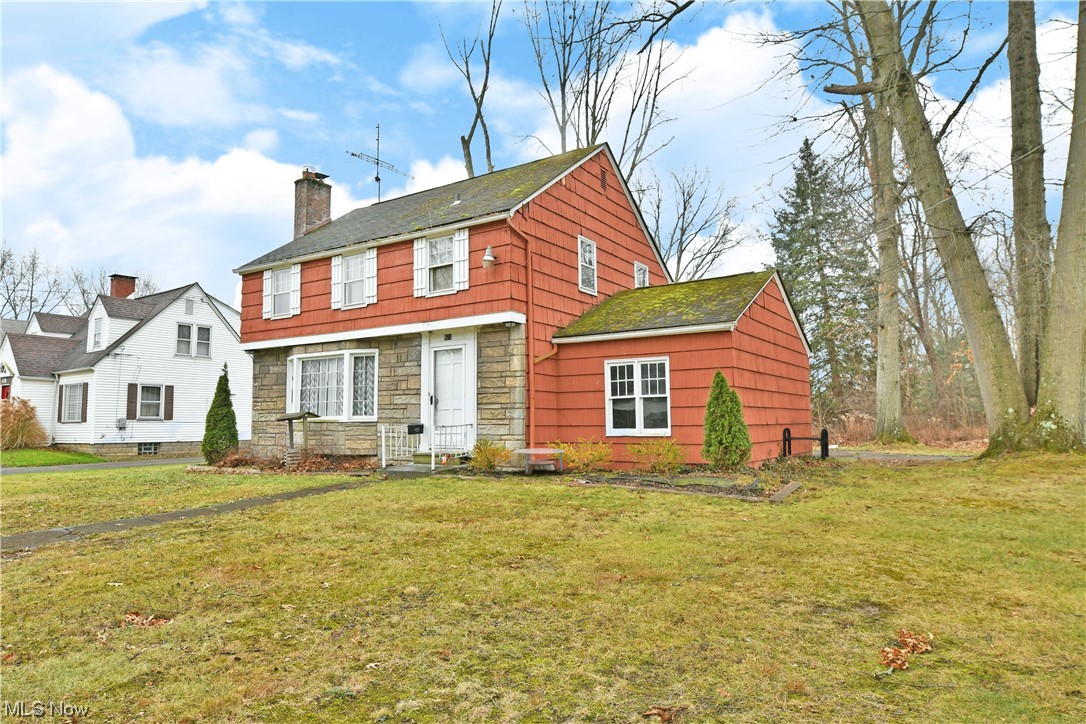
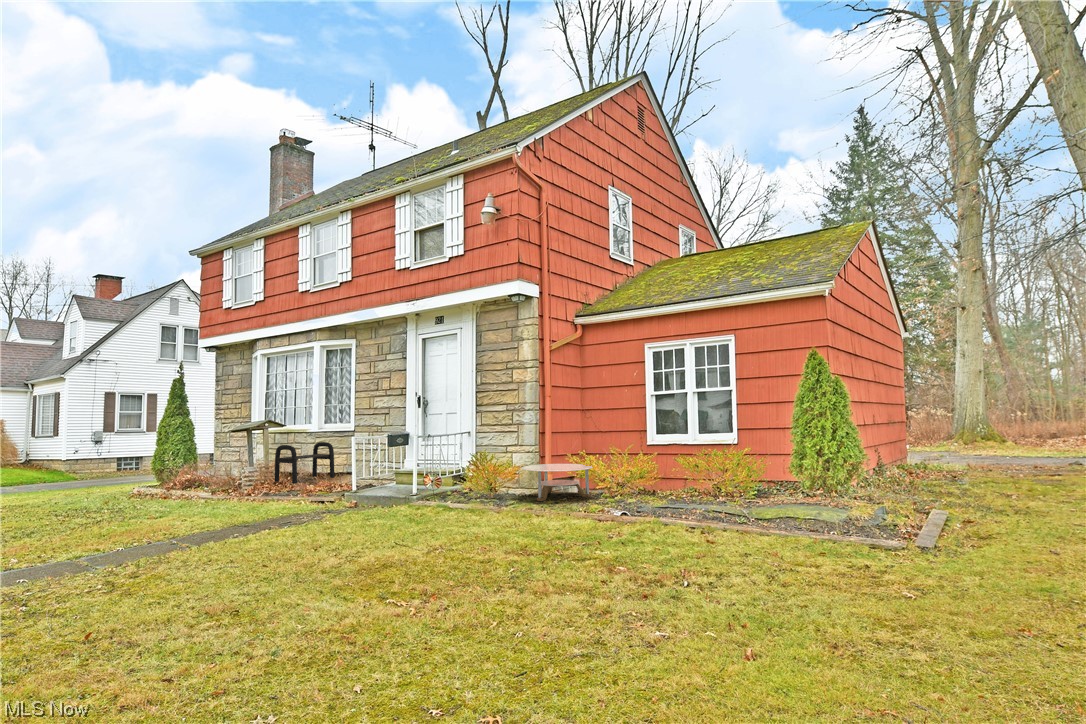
bench: present [783,428,829,459] -> present [274,442,334,483]

